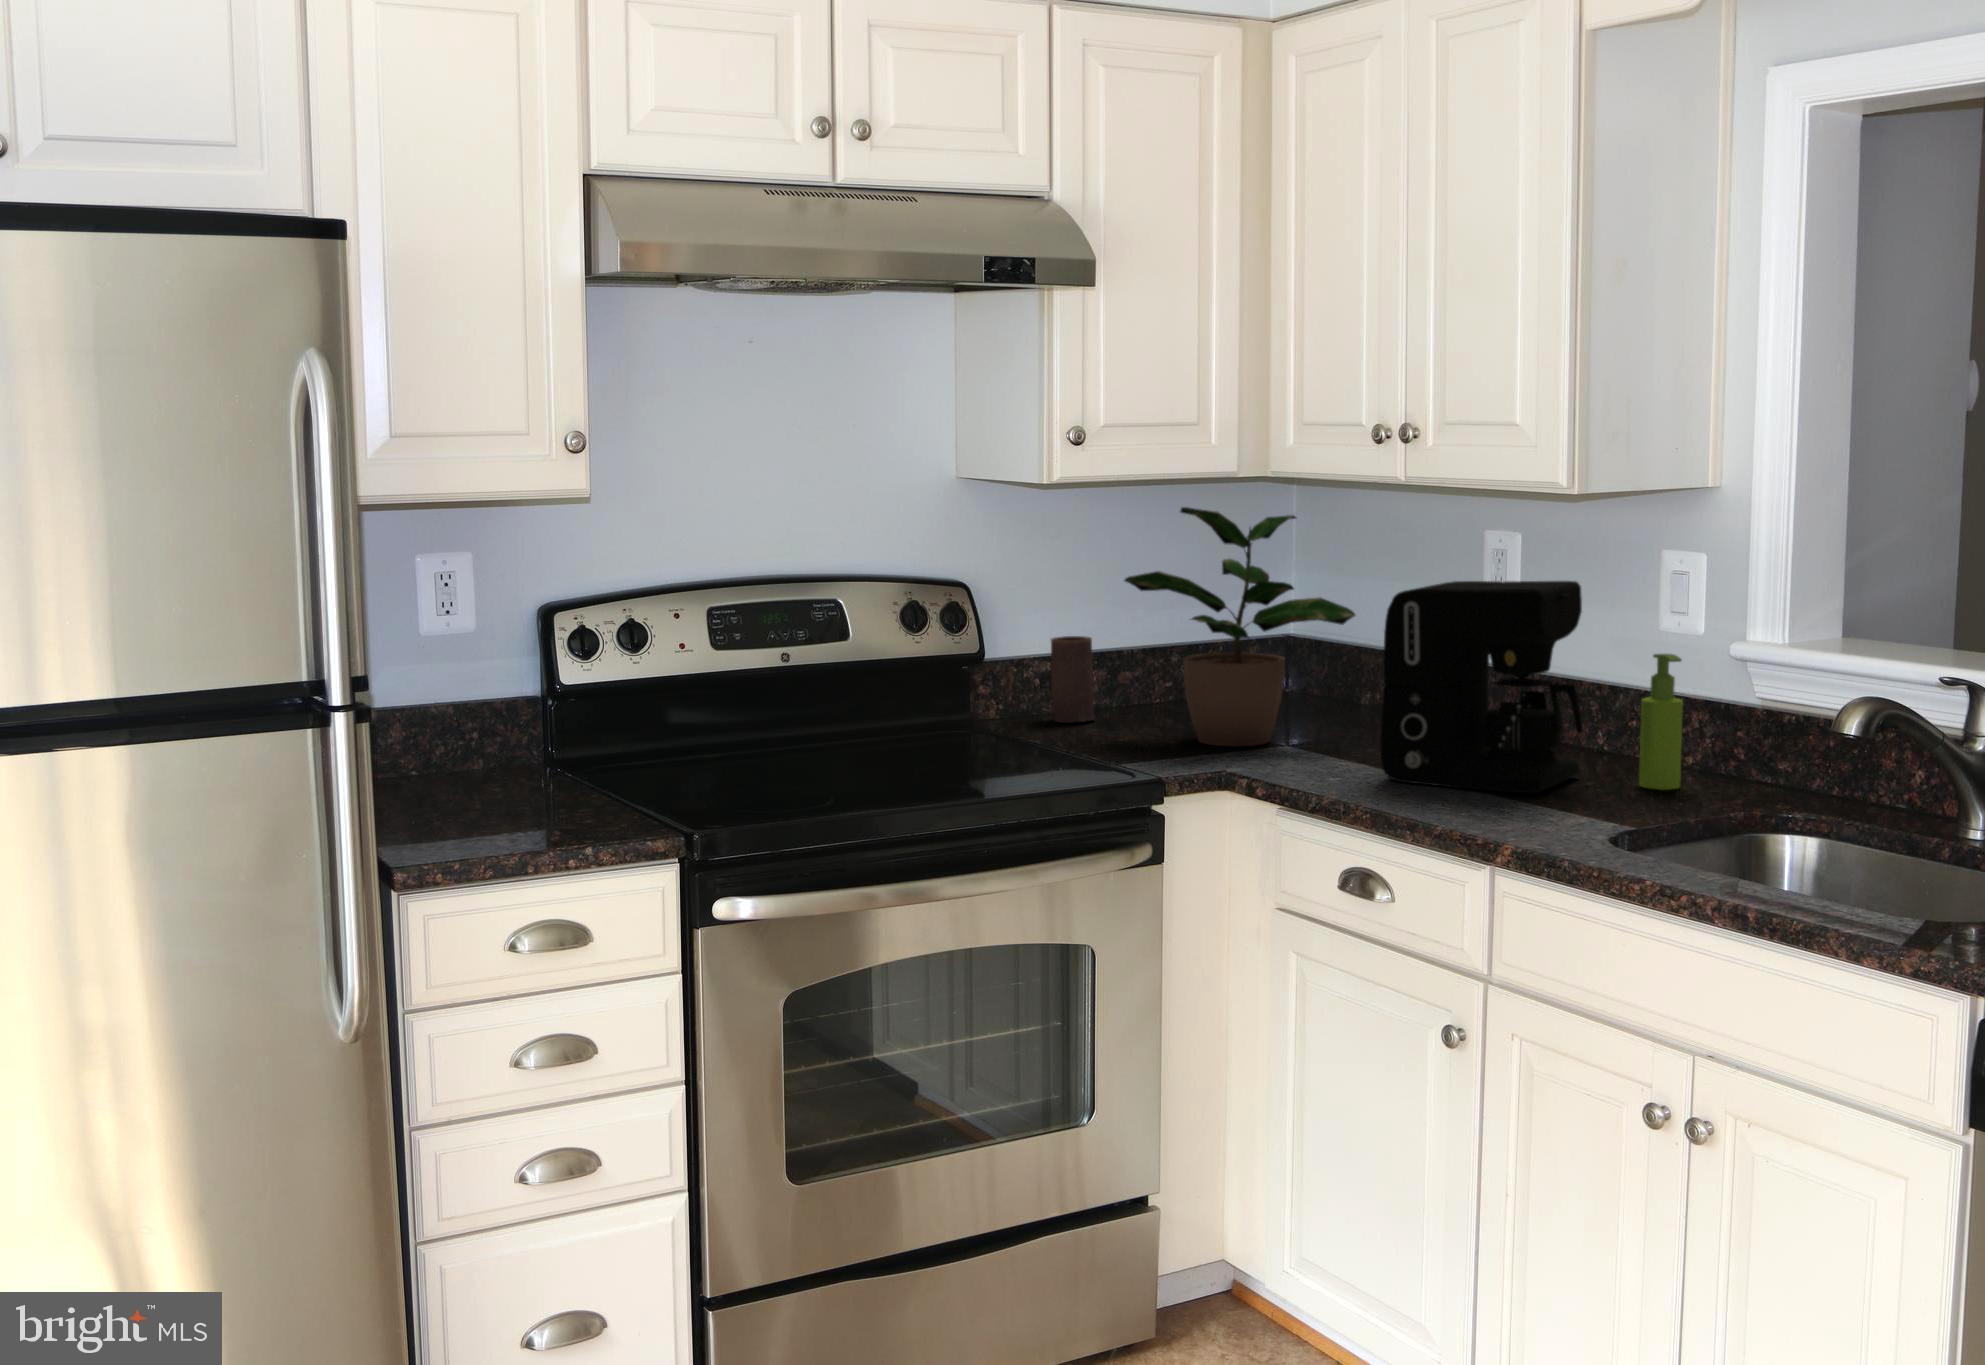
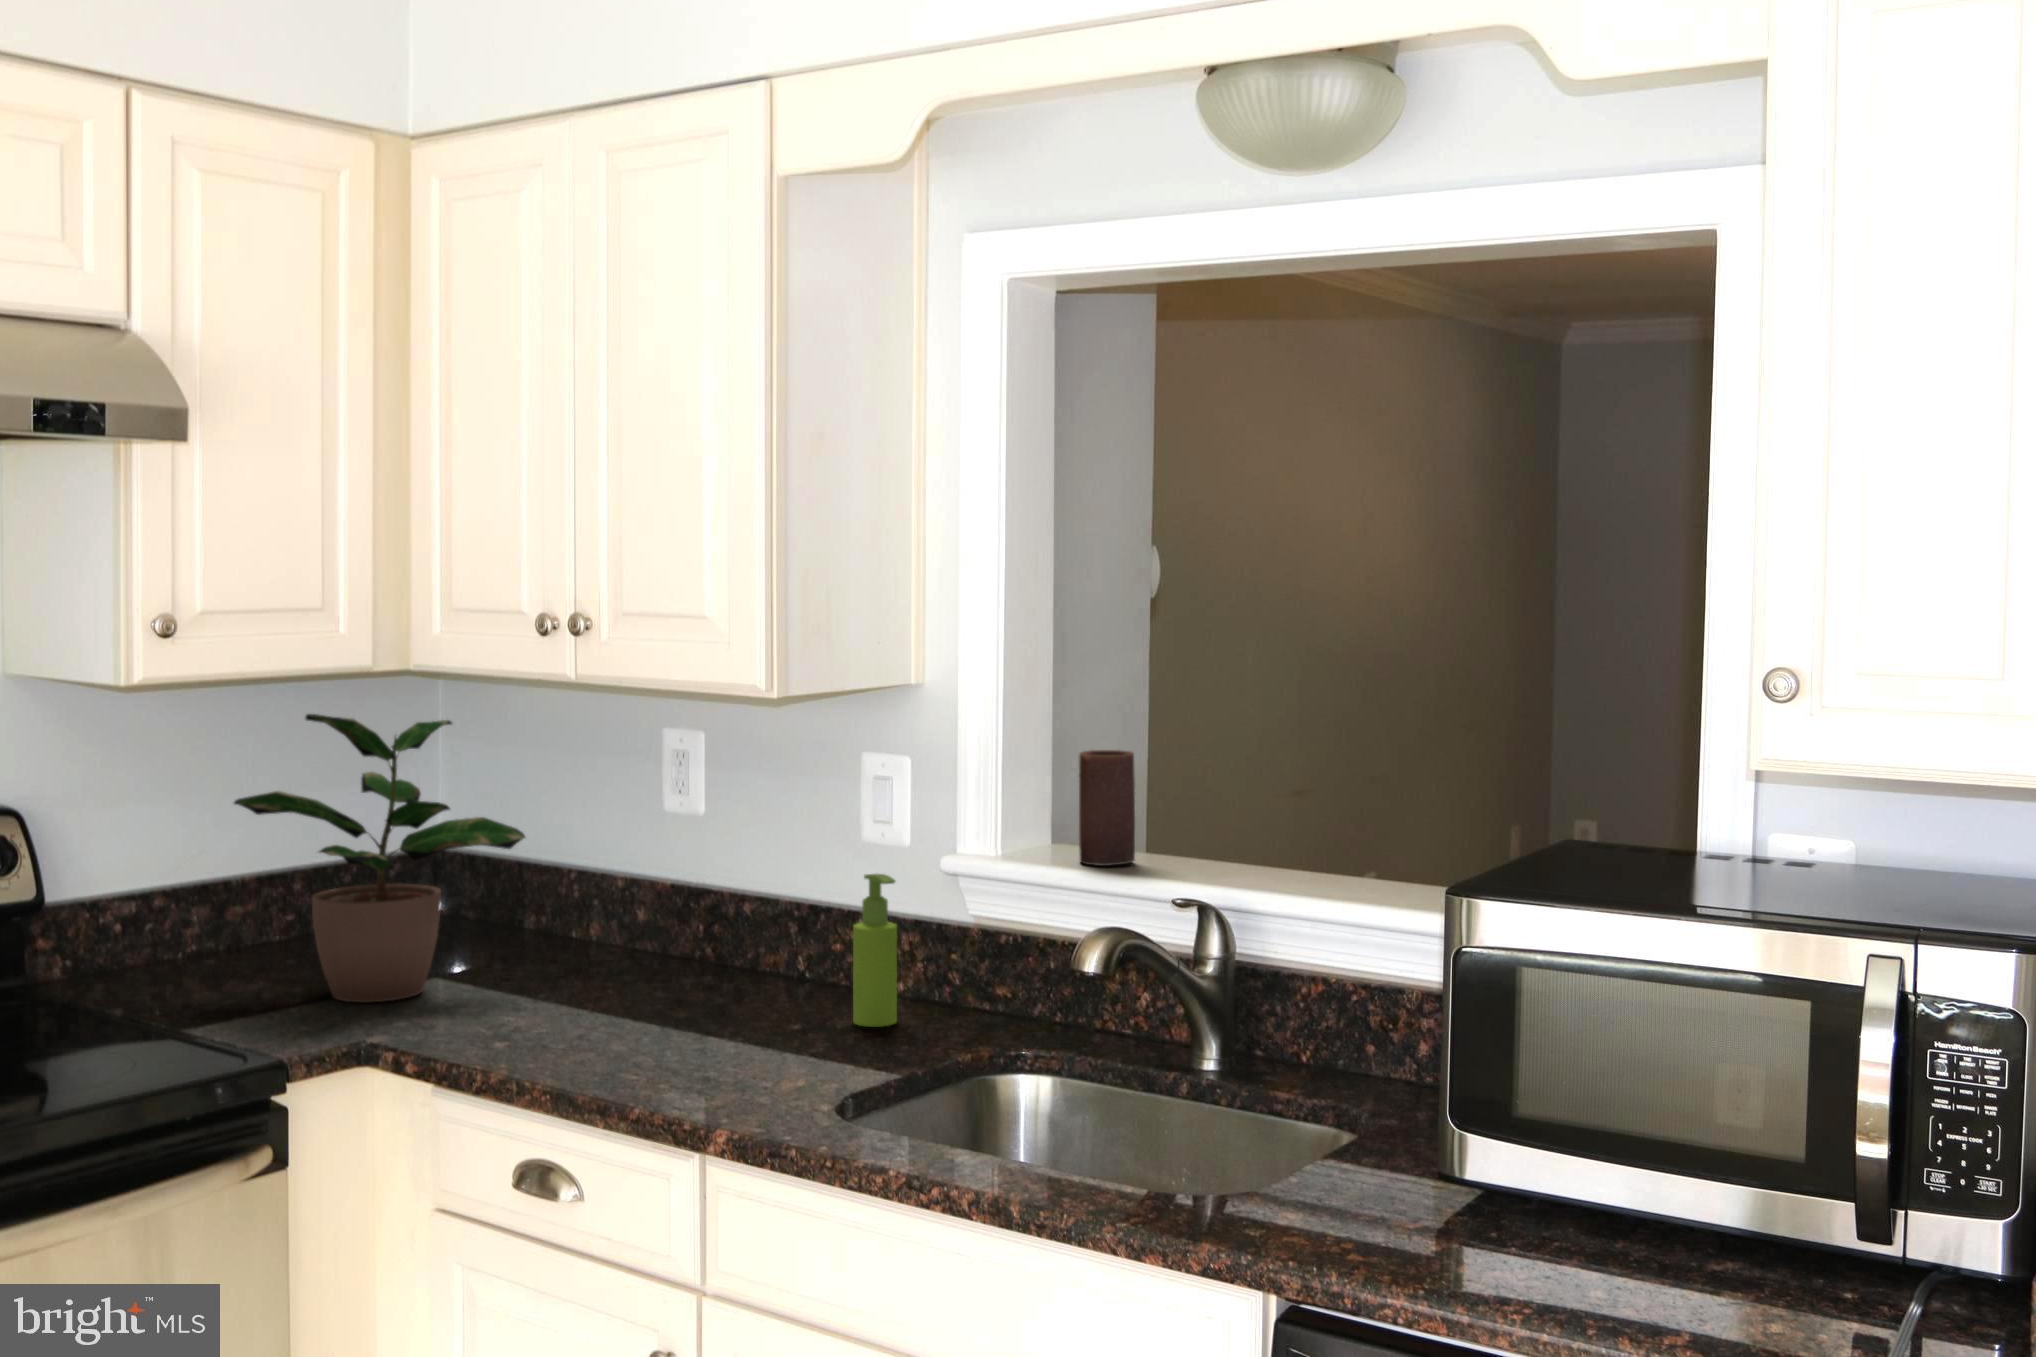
coffee maker: present [1380,581,1582,793] -> none [560,795,792,1046]
candle: present [1051,636,1094,723] -> present [1079,750,1135,866]

